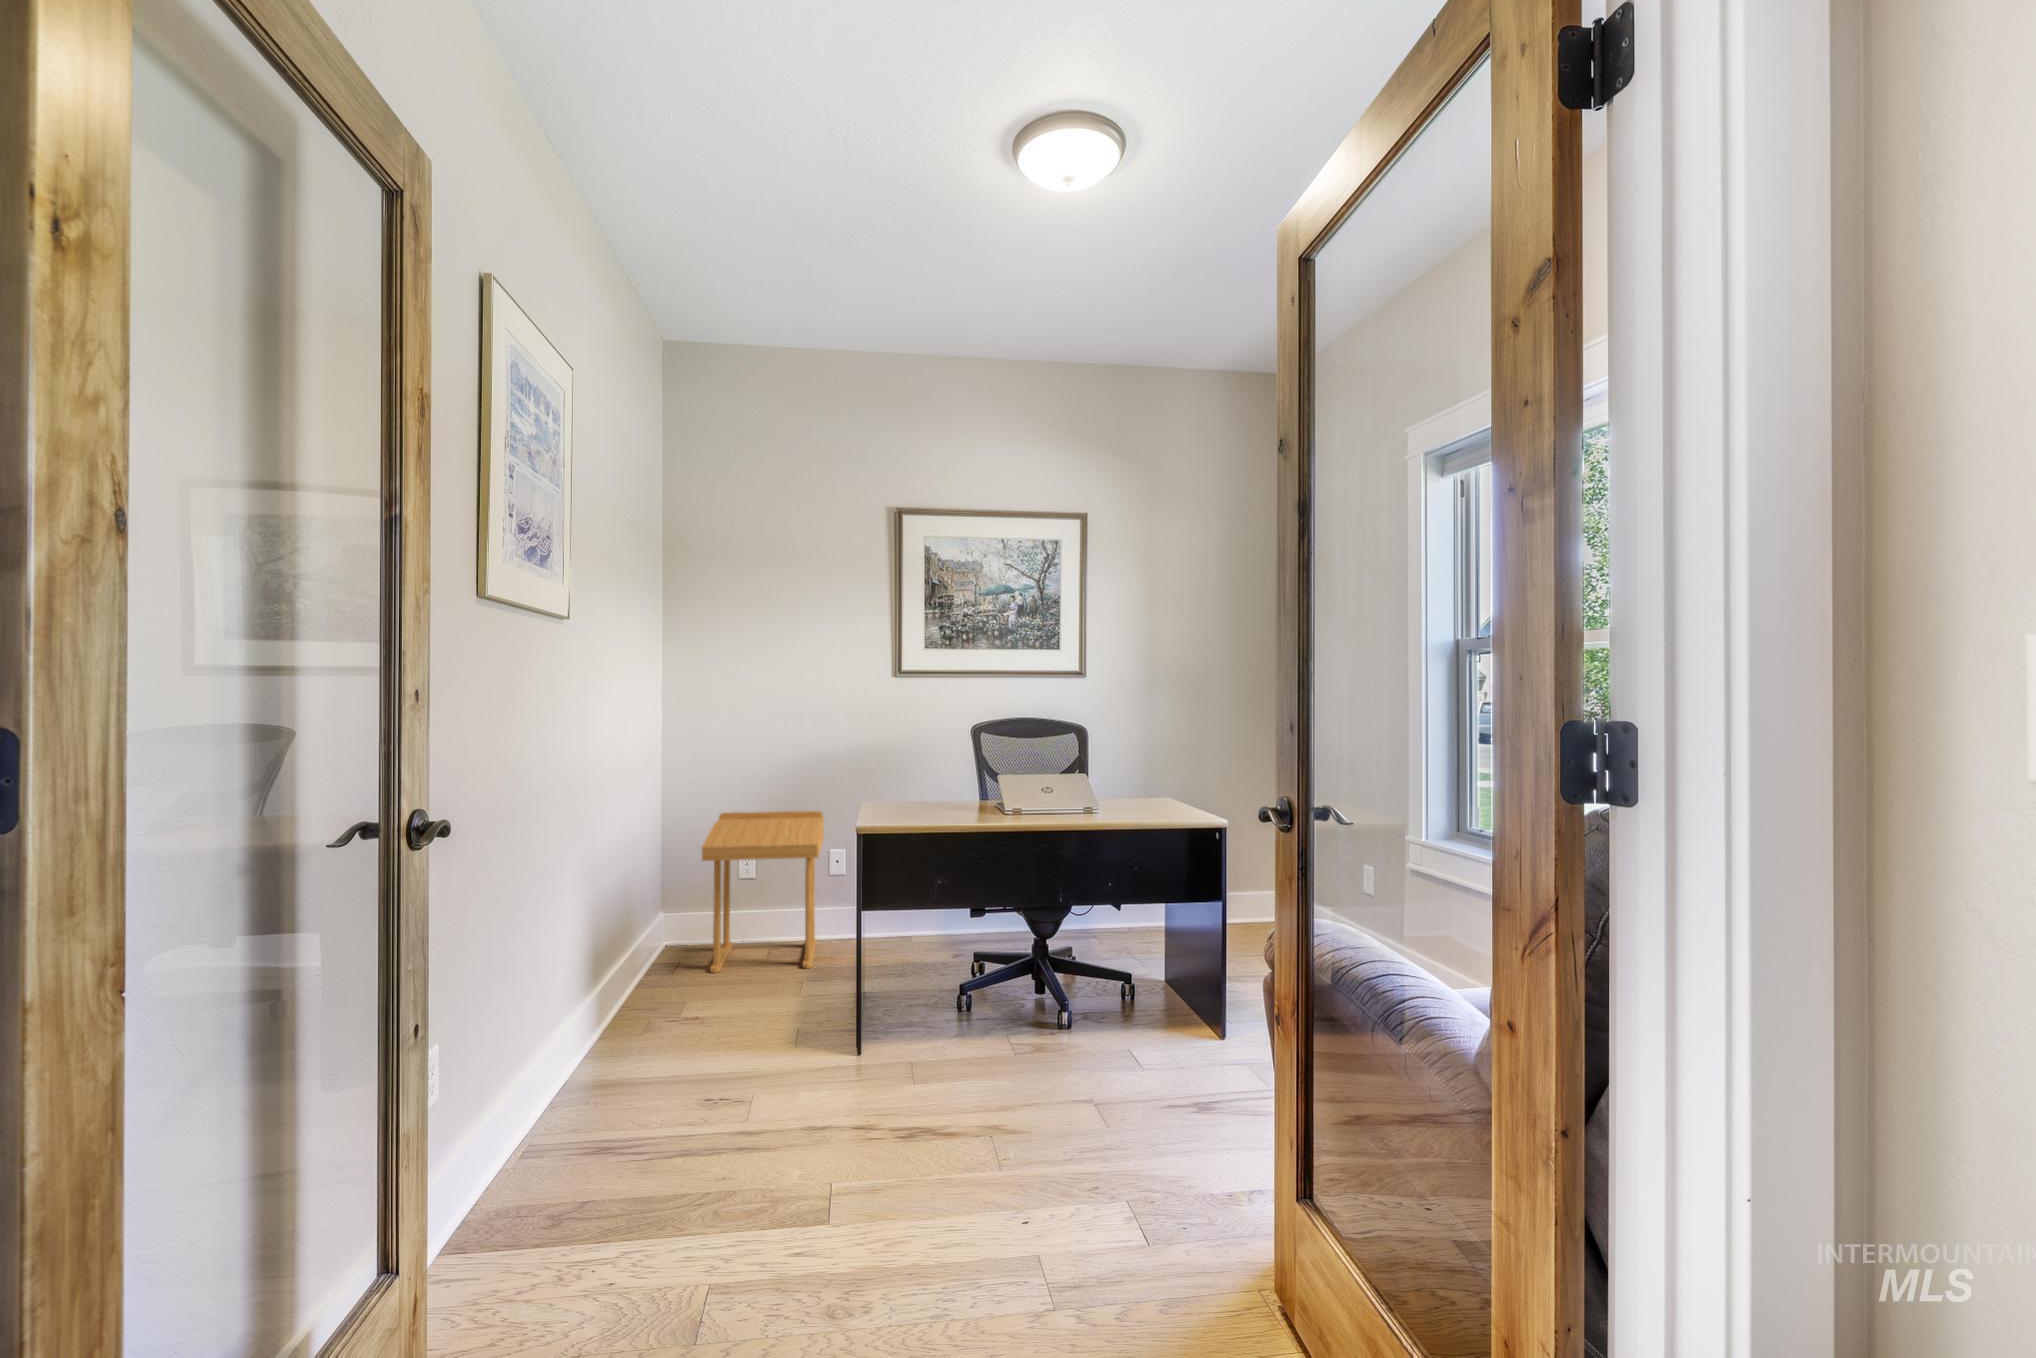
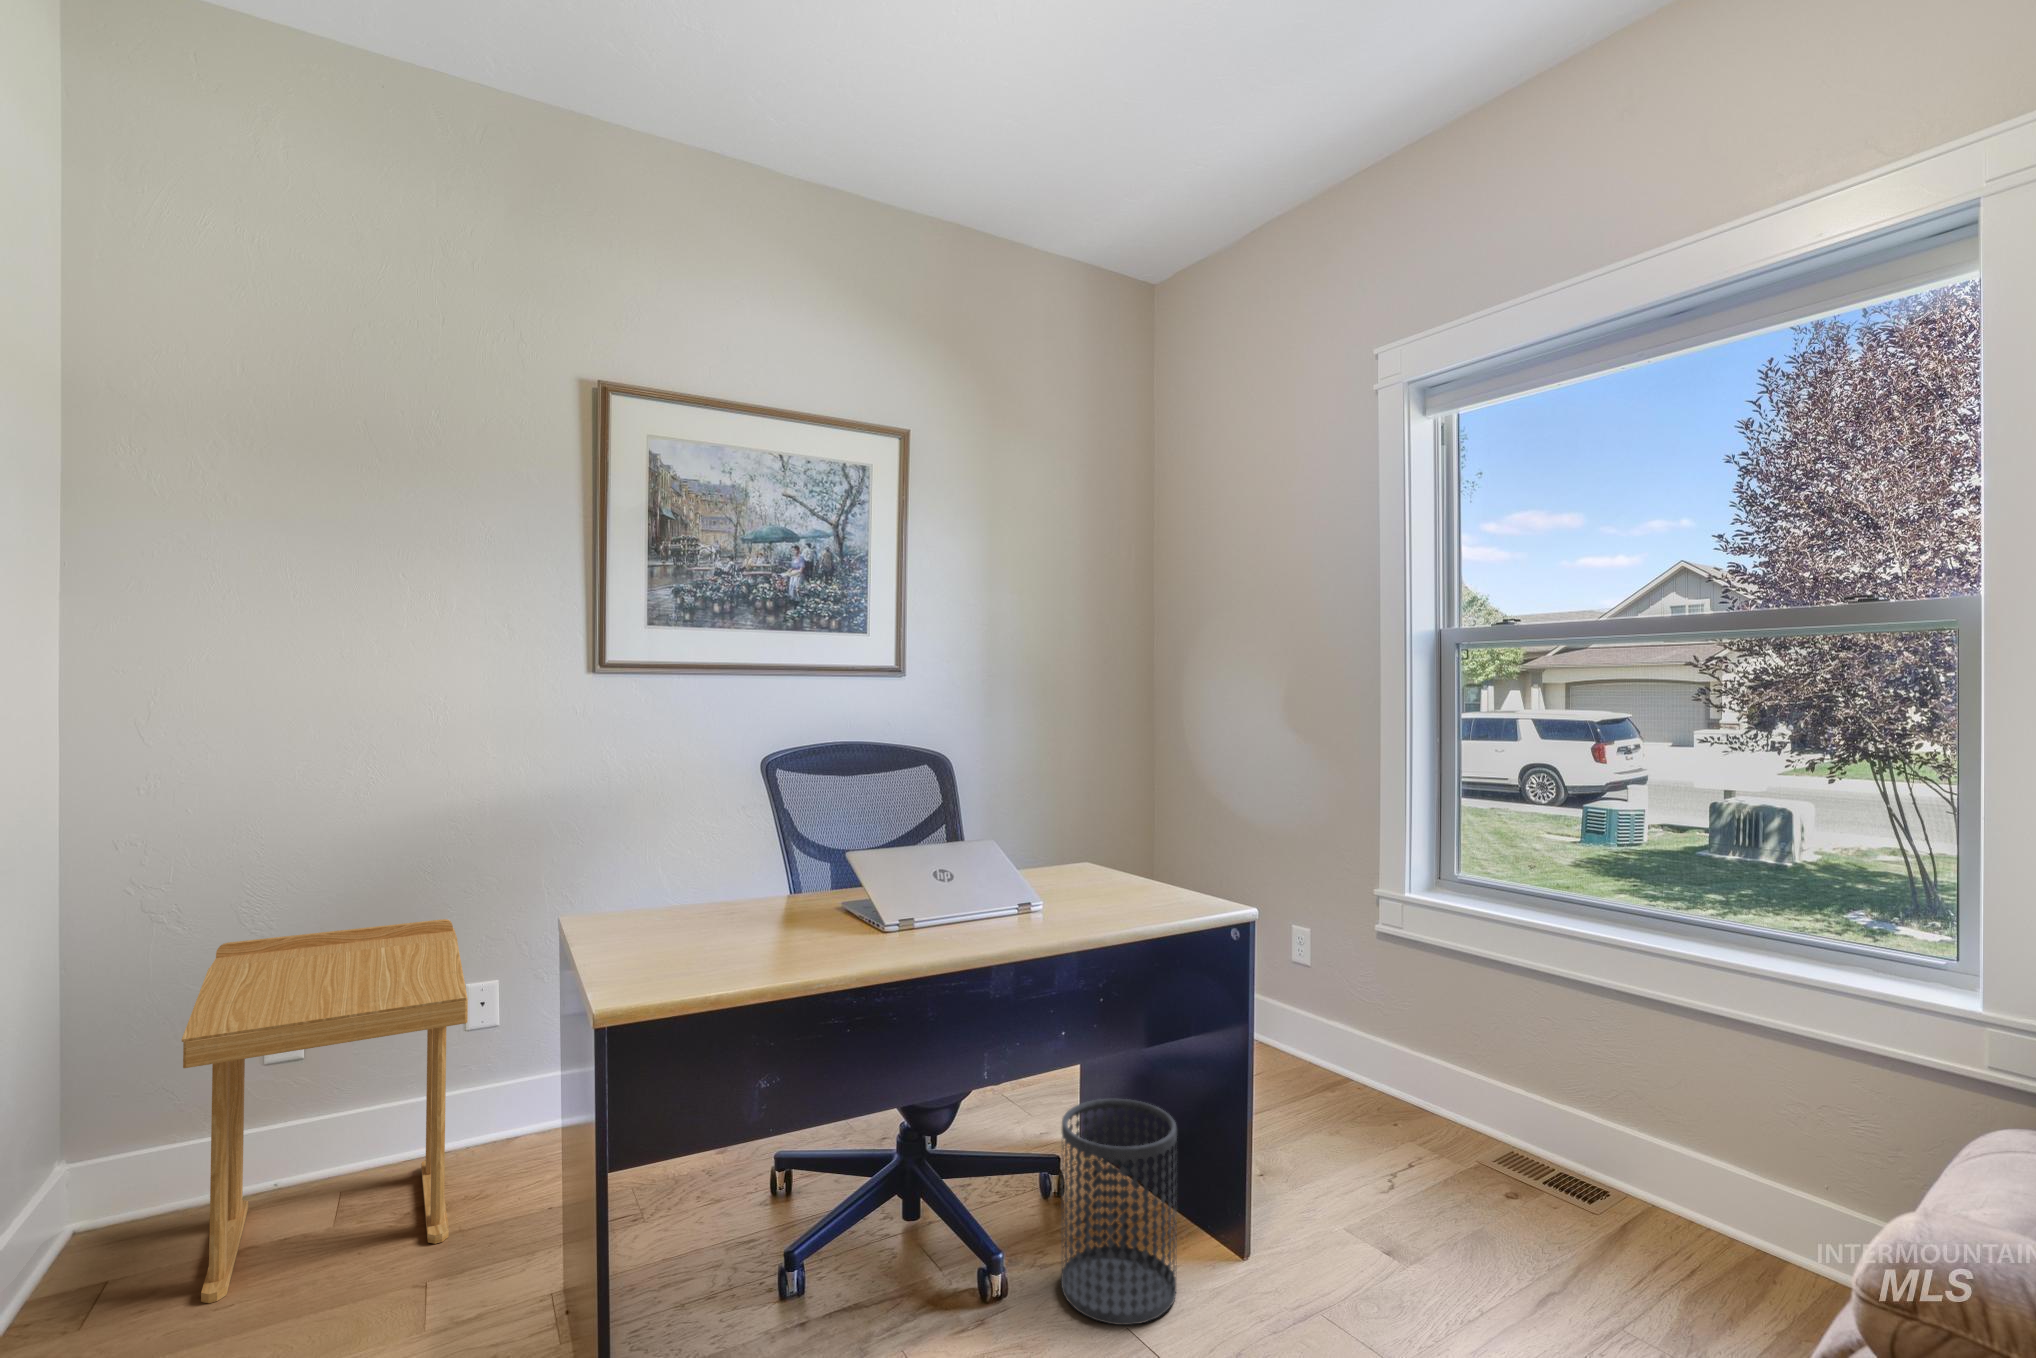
wastebasket: none [1092,929,1159,1046] -> present [1061,1099,1177,1325]

